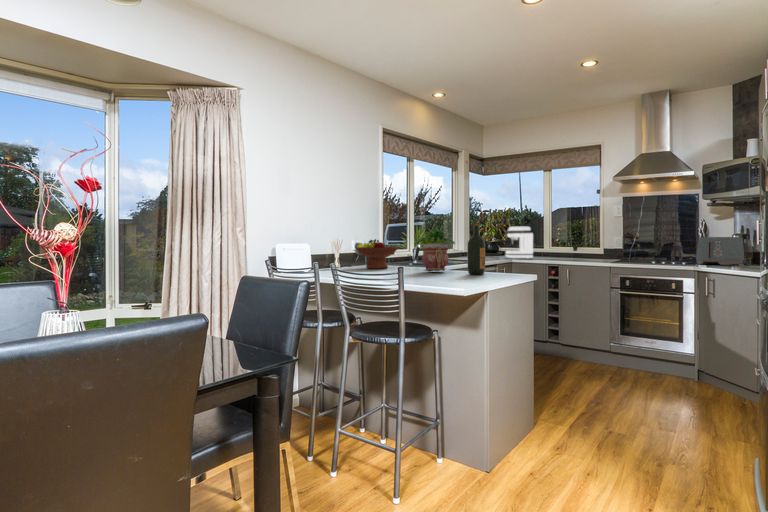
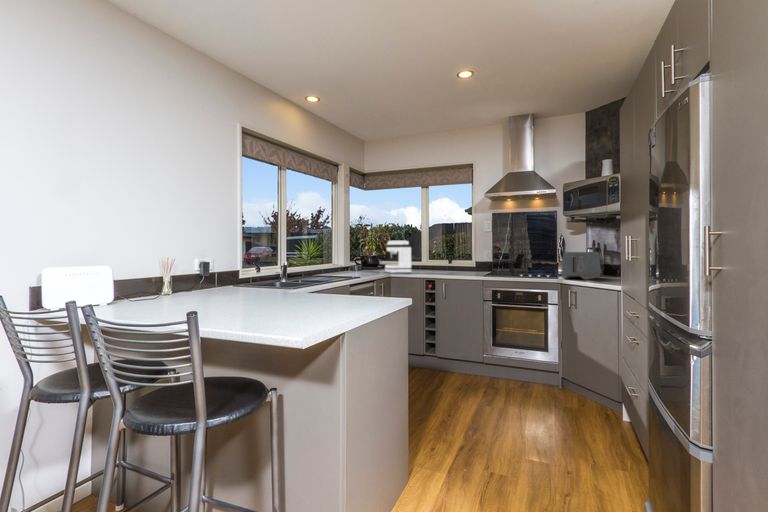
wine bottle: present [467,223,485,275] -> none [327,238,349,302]
potted plant: present [417,226,455,271] -> none [266,239,316,298]
fruit bowl: present [356,239,398,269] -> none [195,256,254,293]

